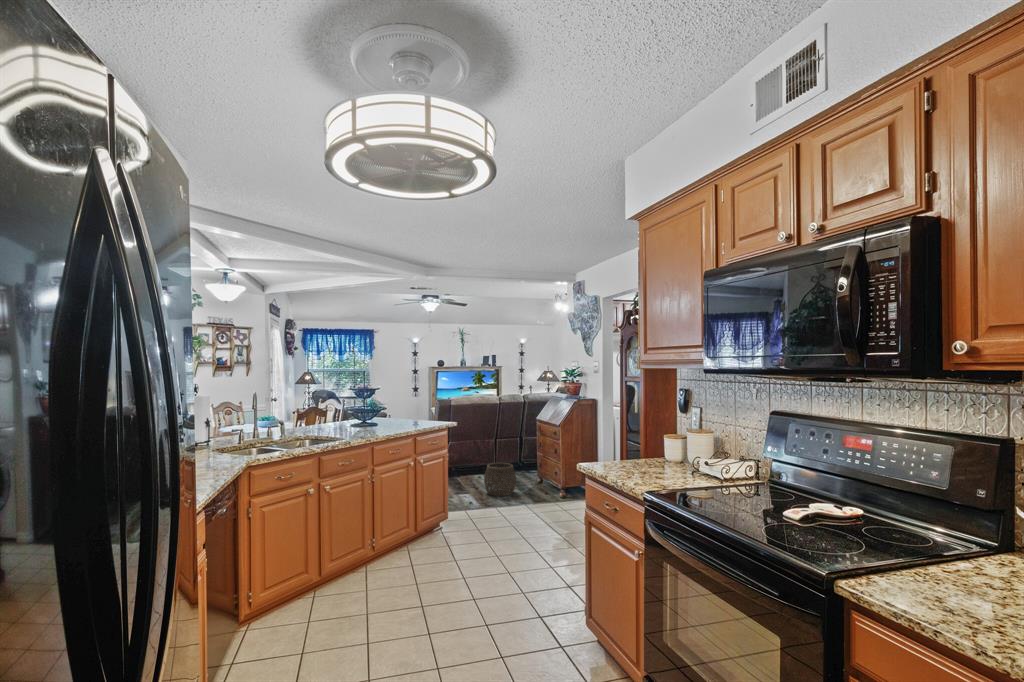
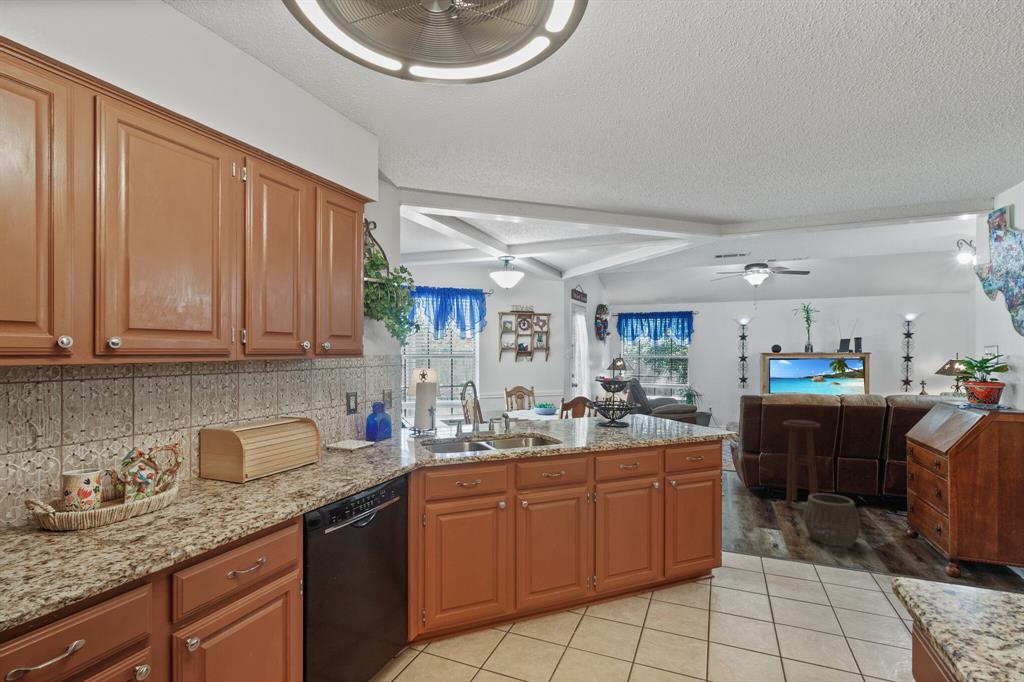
stool: none [465,415,488,479] -> present [783,420,820,508]

